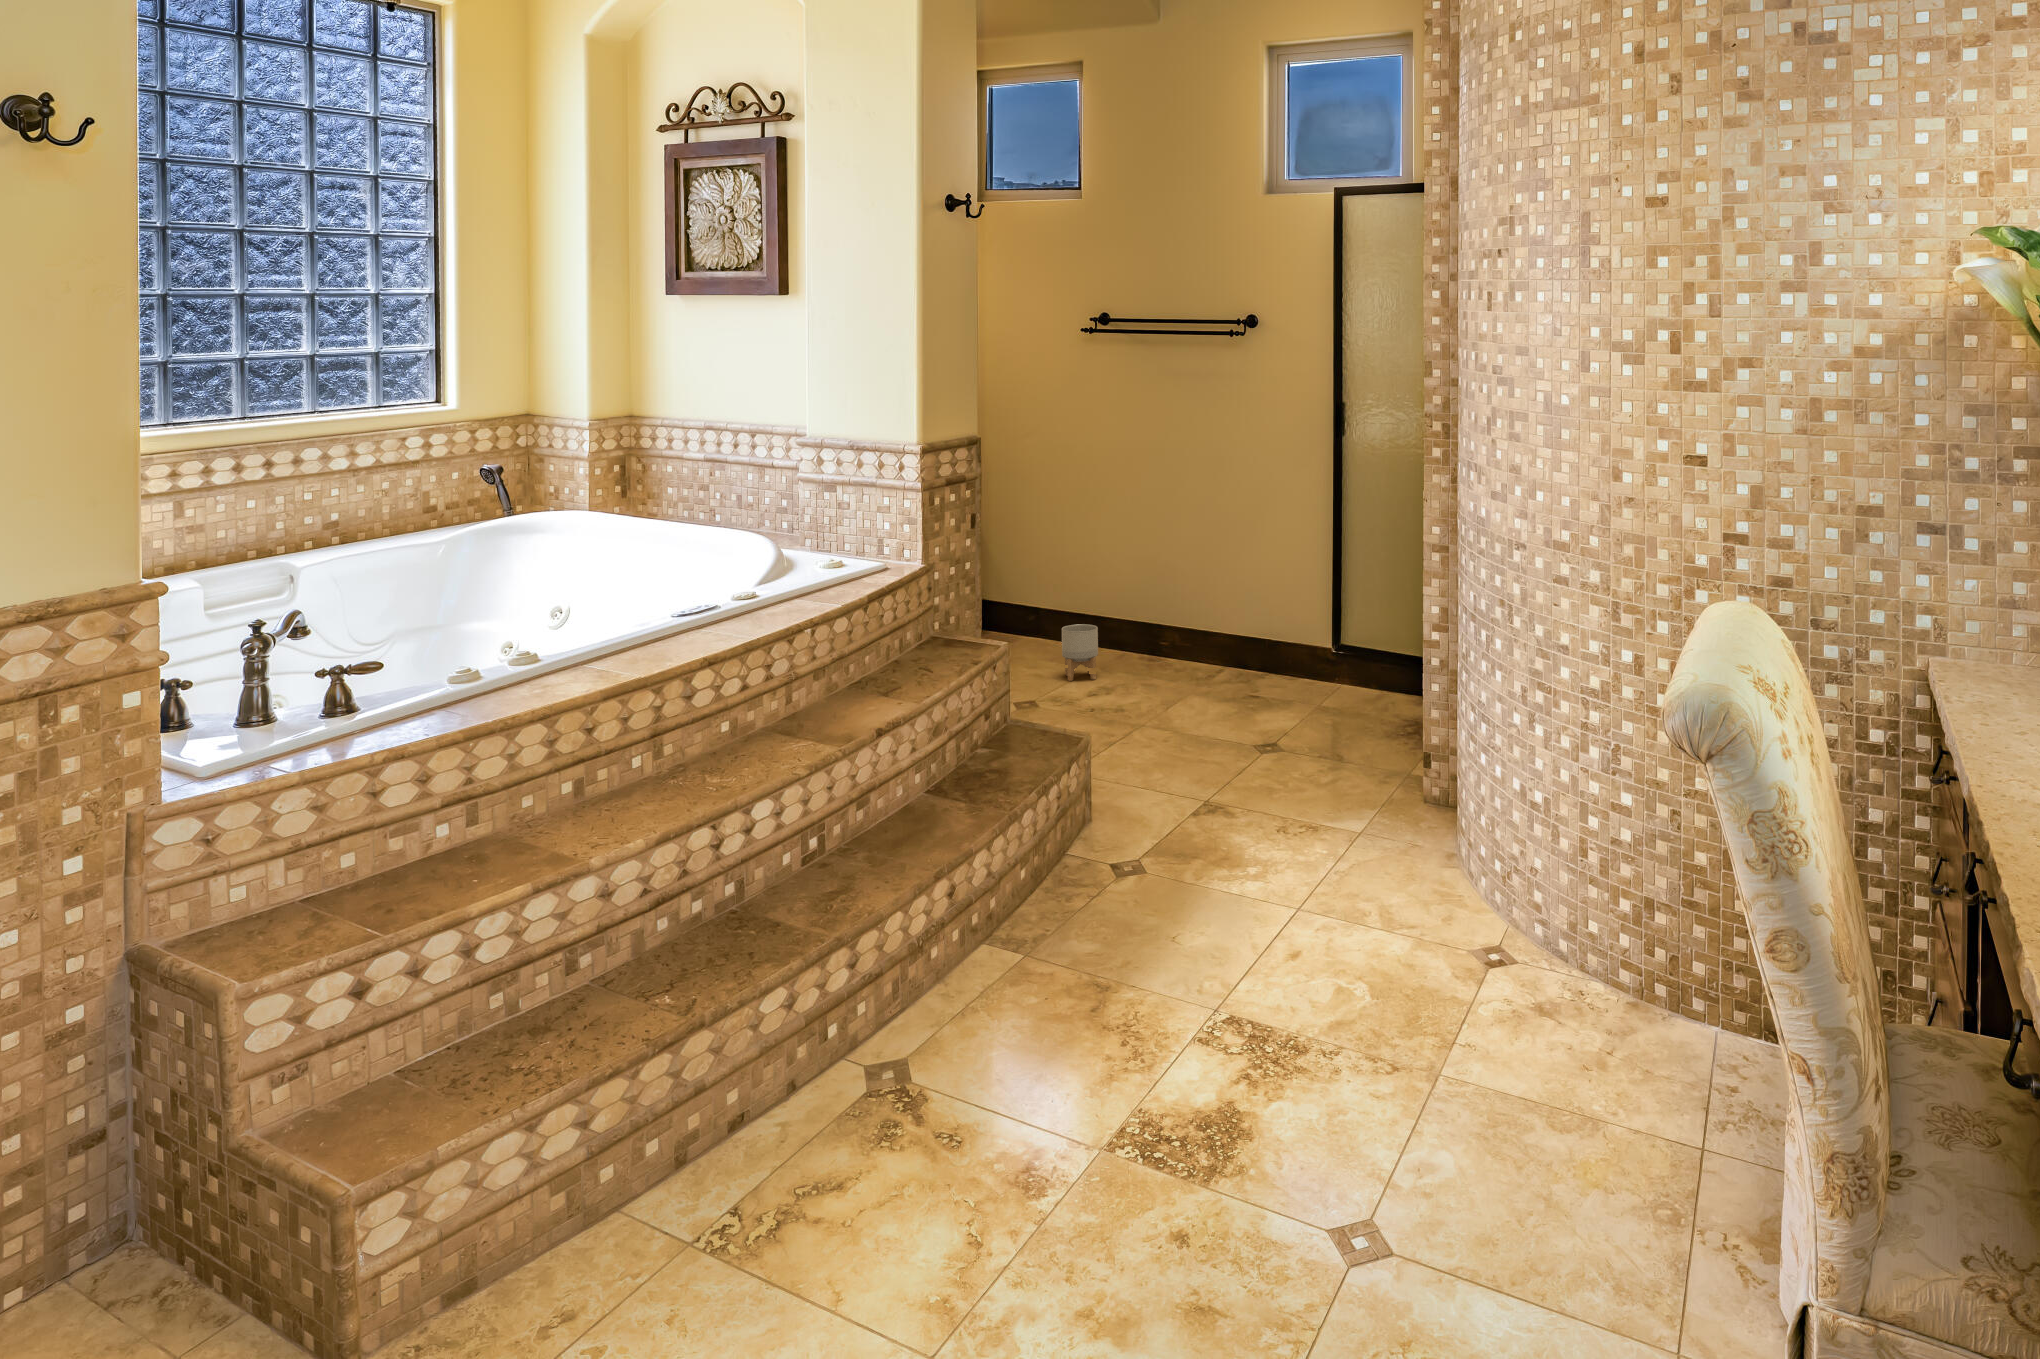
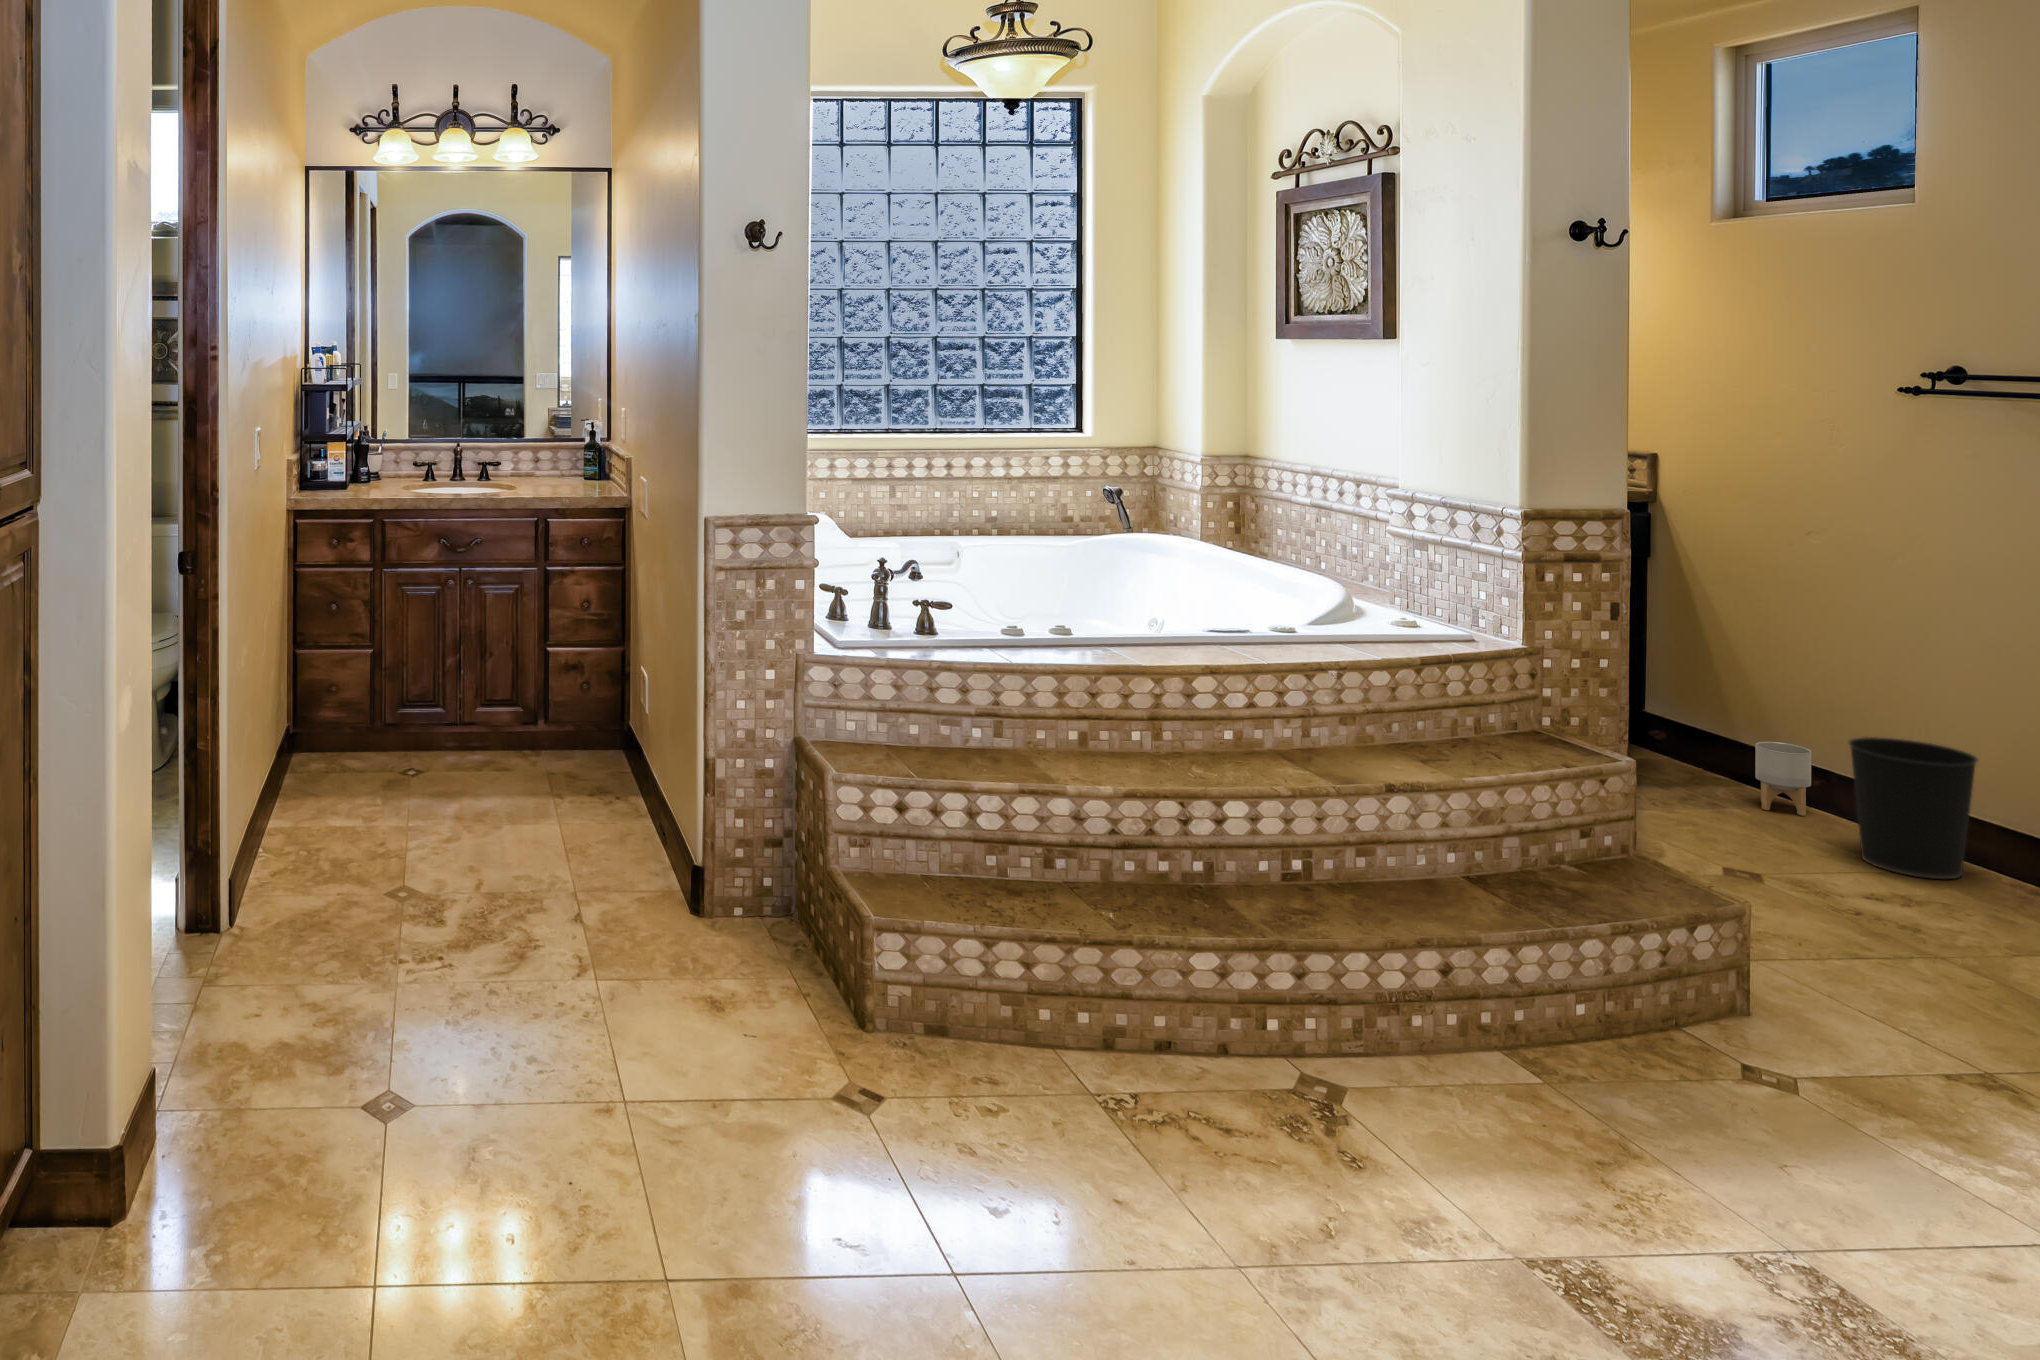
wastebasket: none [1129,604,1206,707] -> present [1848,737,1978,879]

